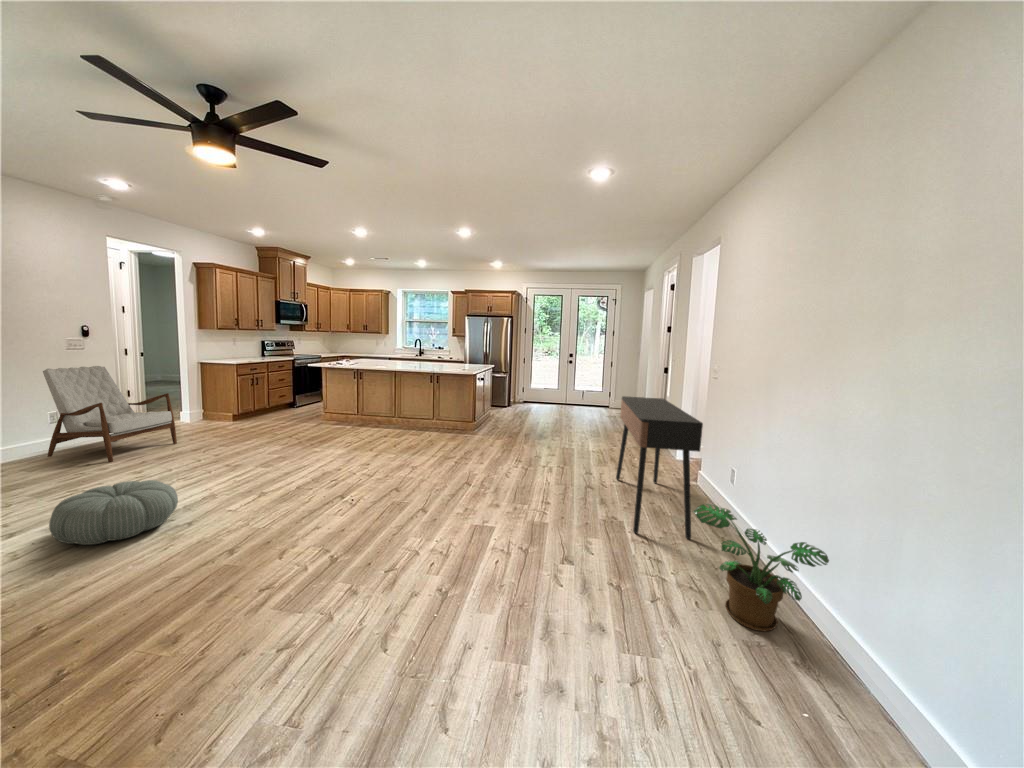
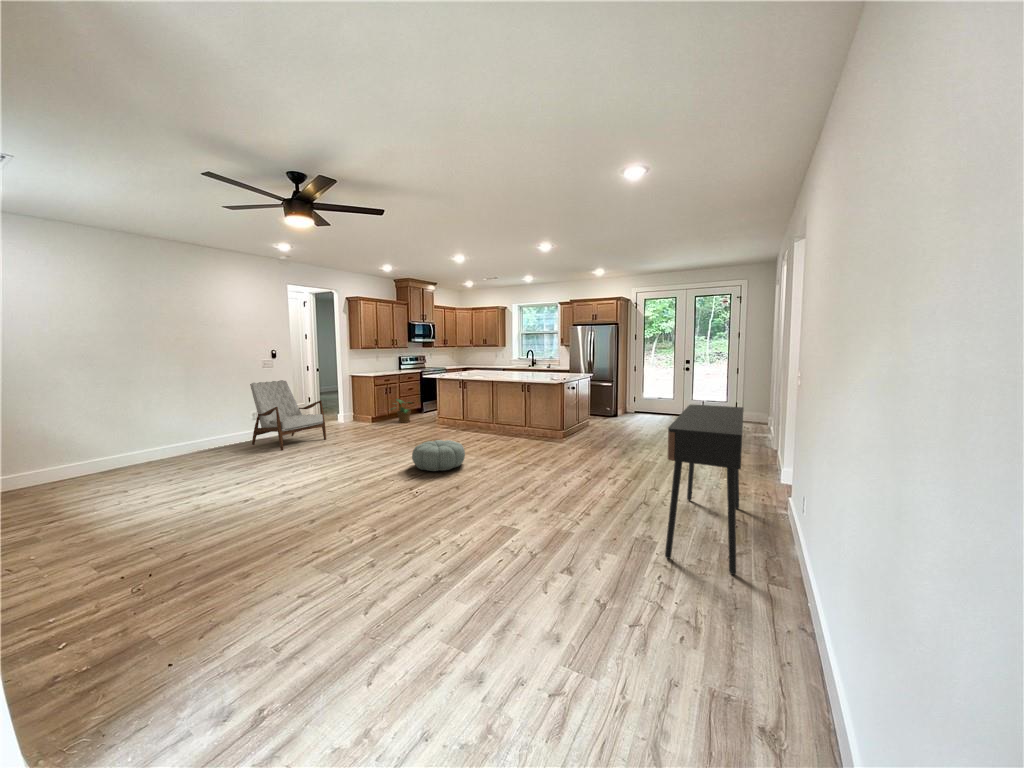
pouf: present [49,480,178,545] -> present [412,440,465,471]
potted plant: present [693,504,829,631] -> present [390,399,411,423]

